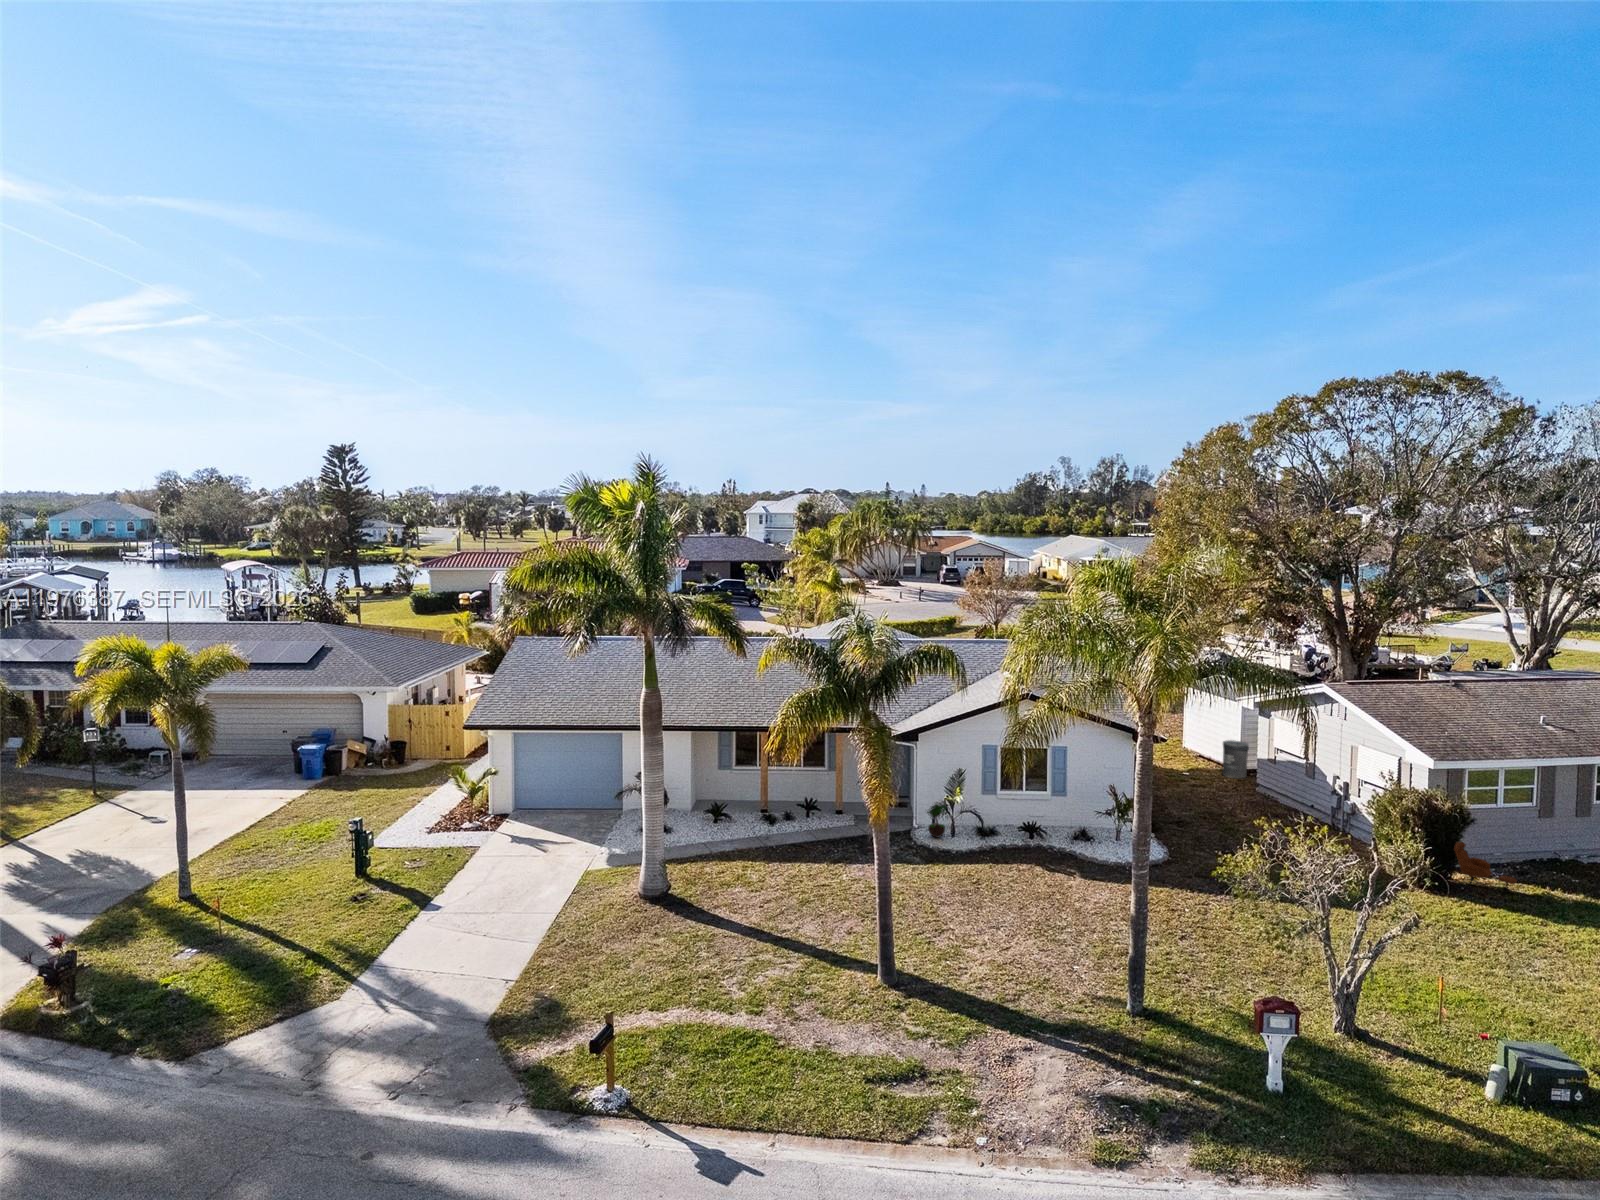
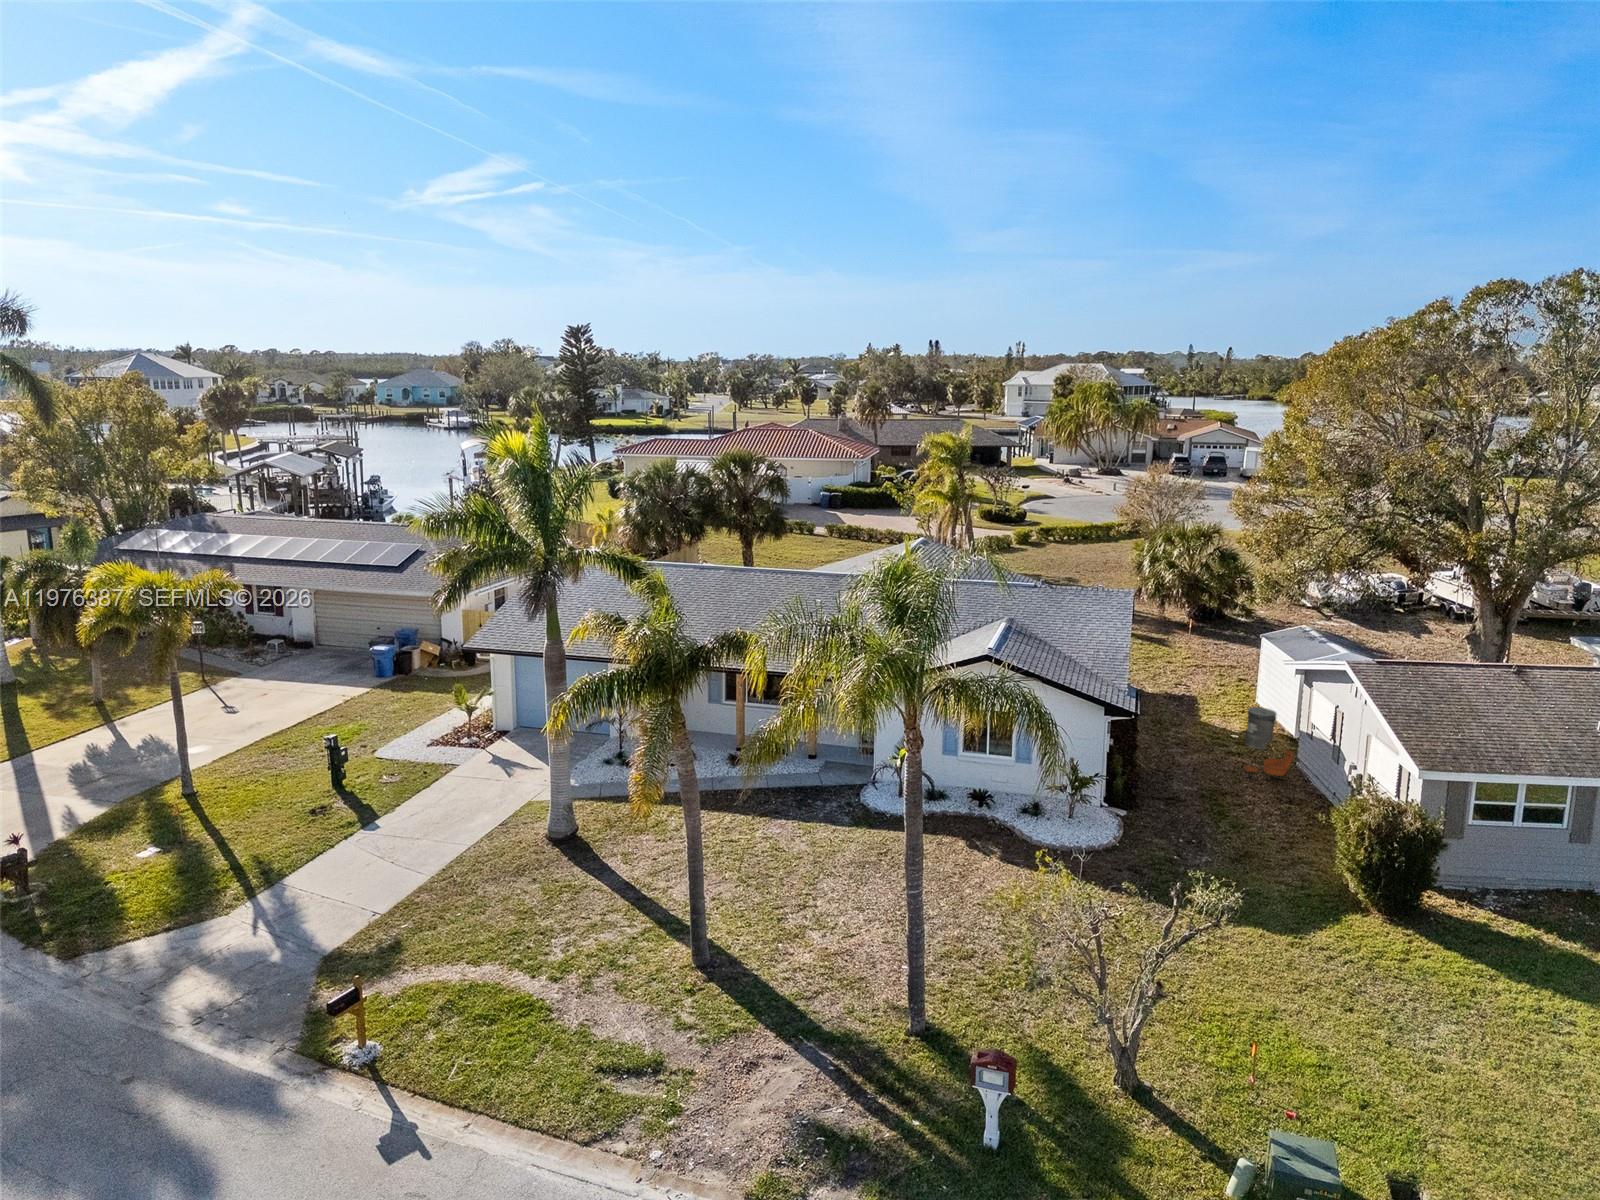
potted tree: present [927,803,945,837] -> none [864,758,886,795]
lounge chair: present [1455,842,1517,892] -> present [1245,750,1294,783]

